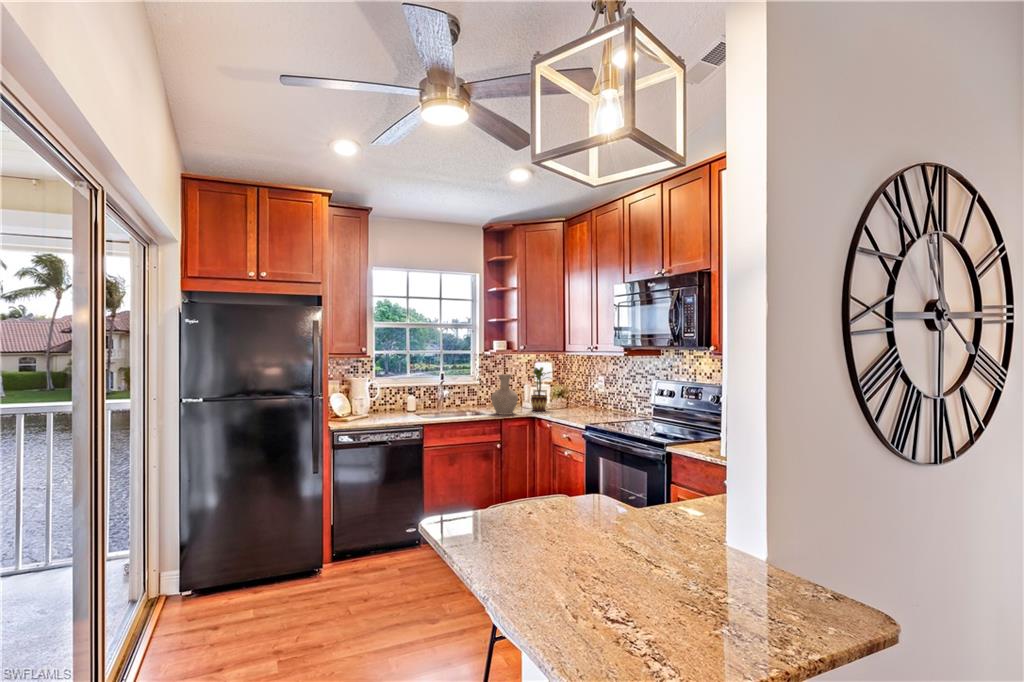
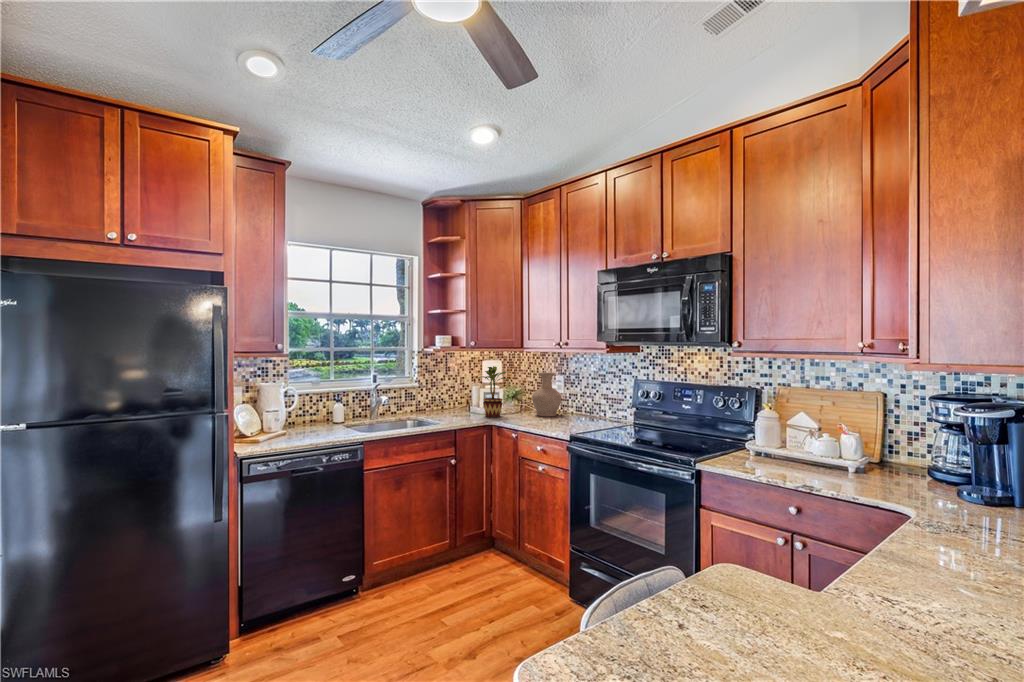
vase: present [491,374,518,415] -> present [532,372,561,416]

